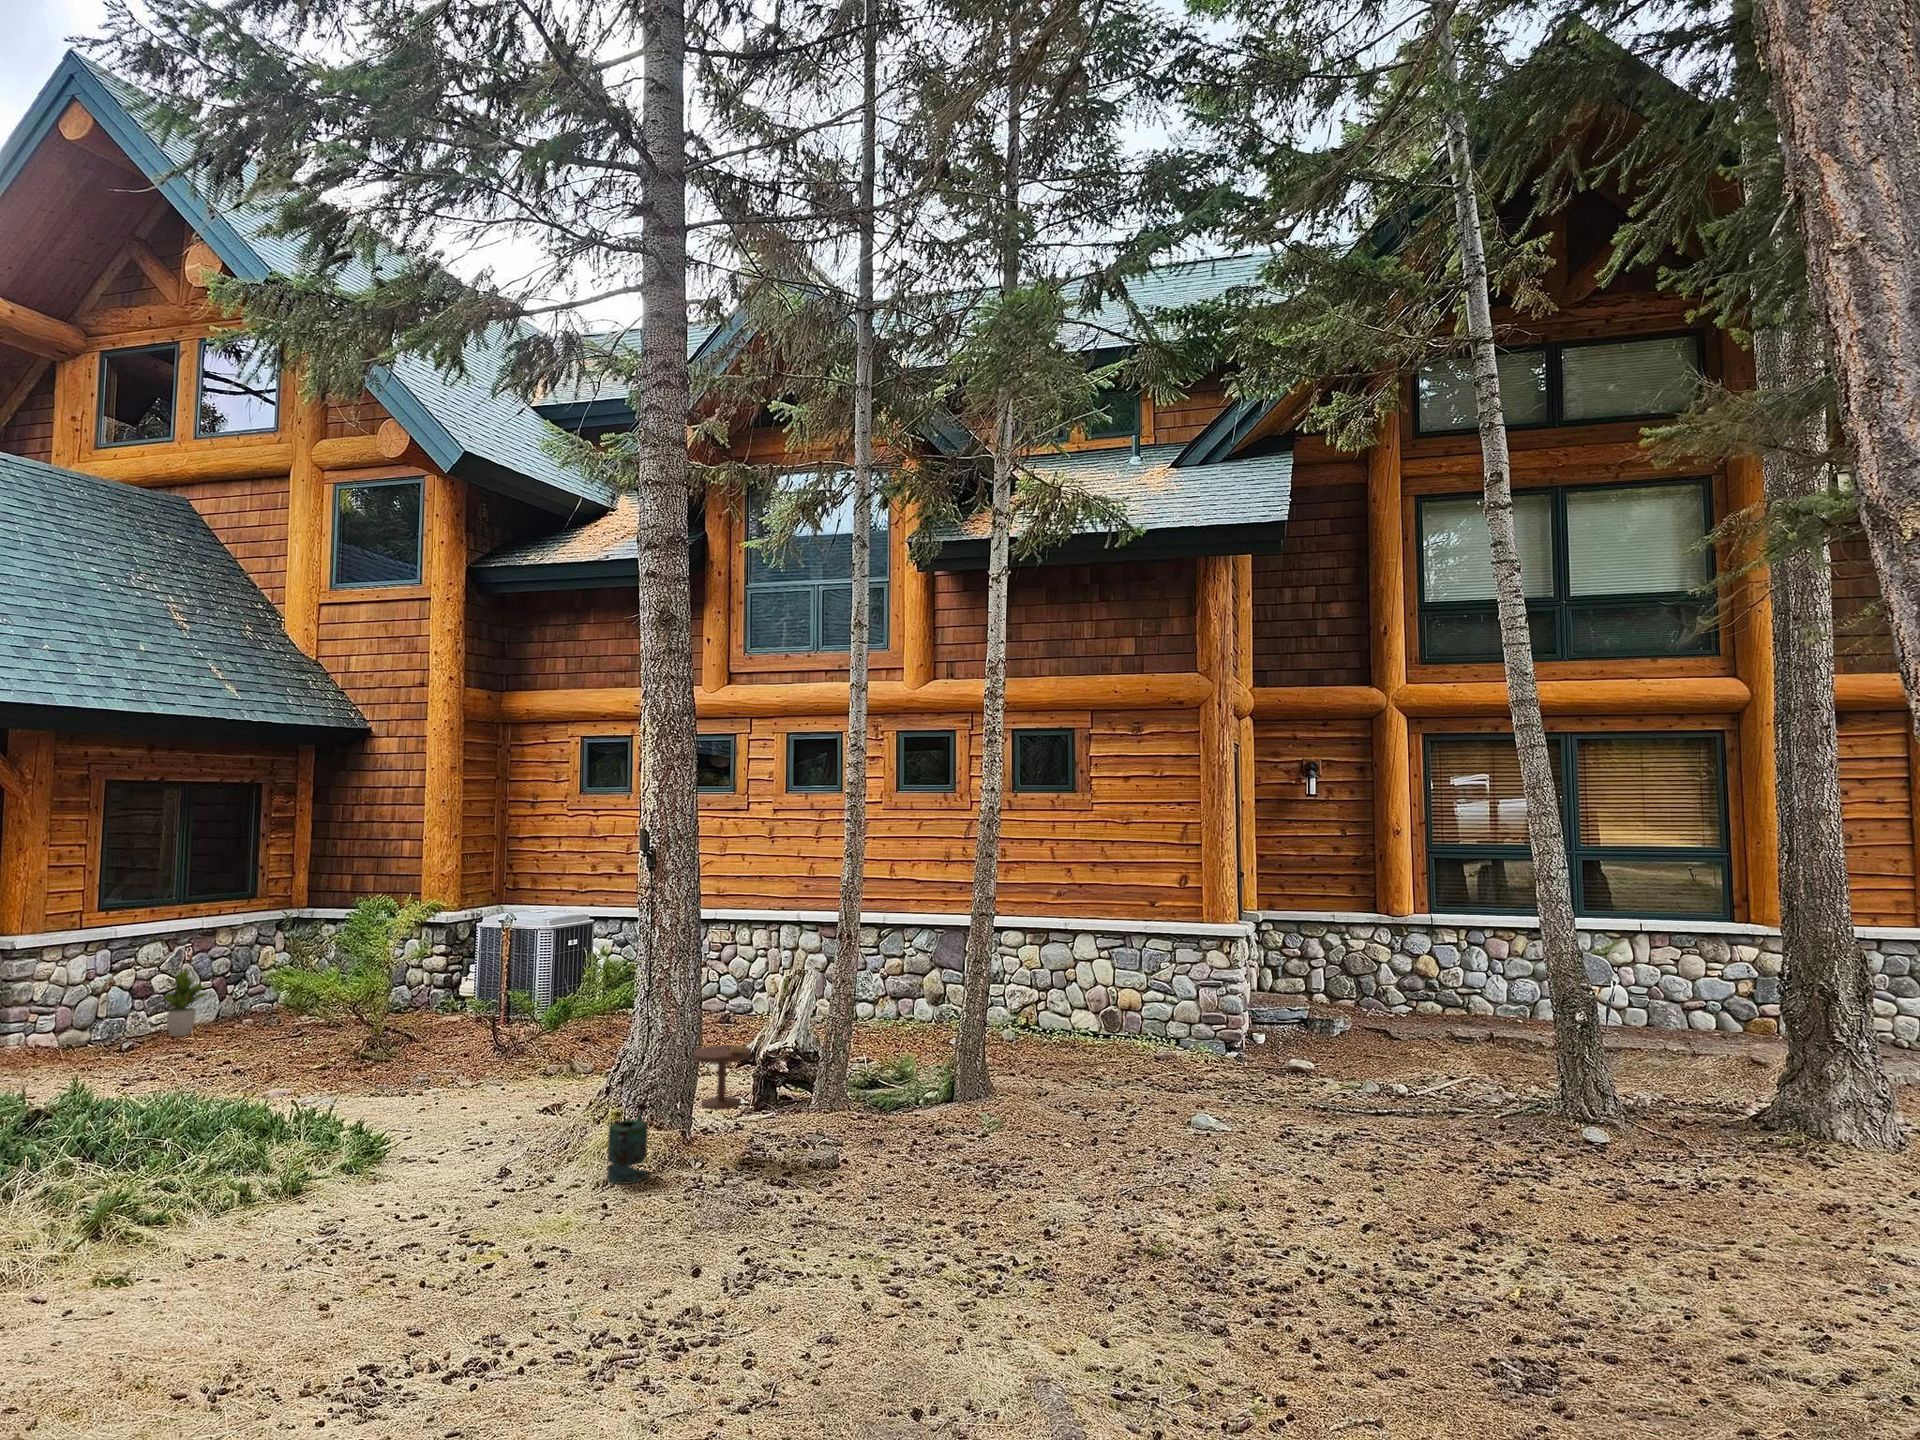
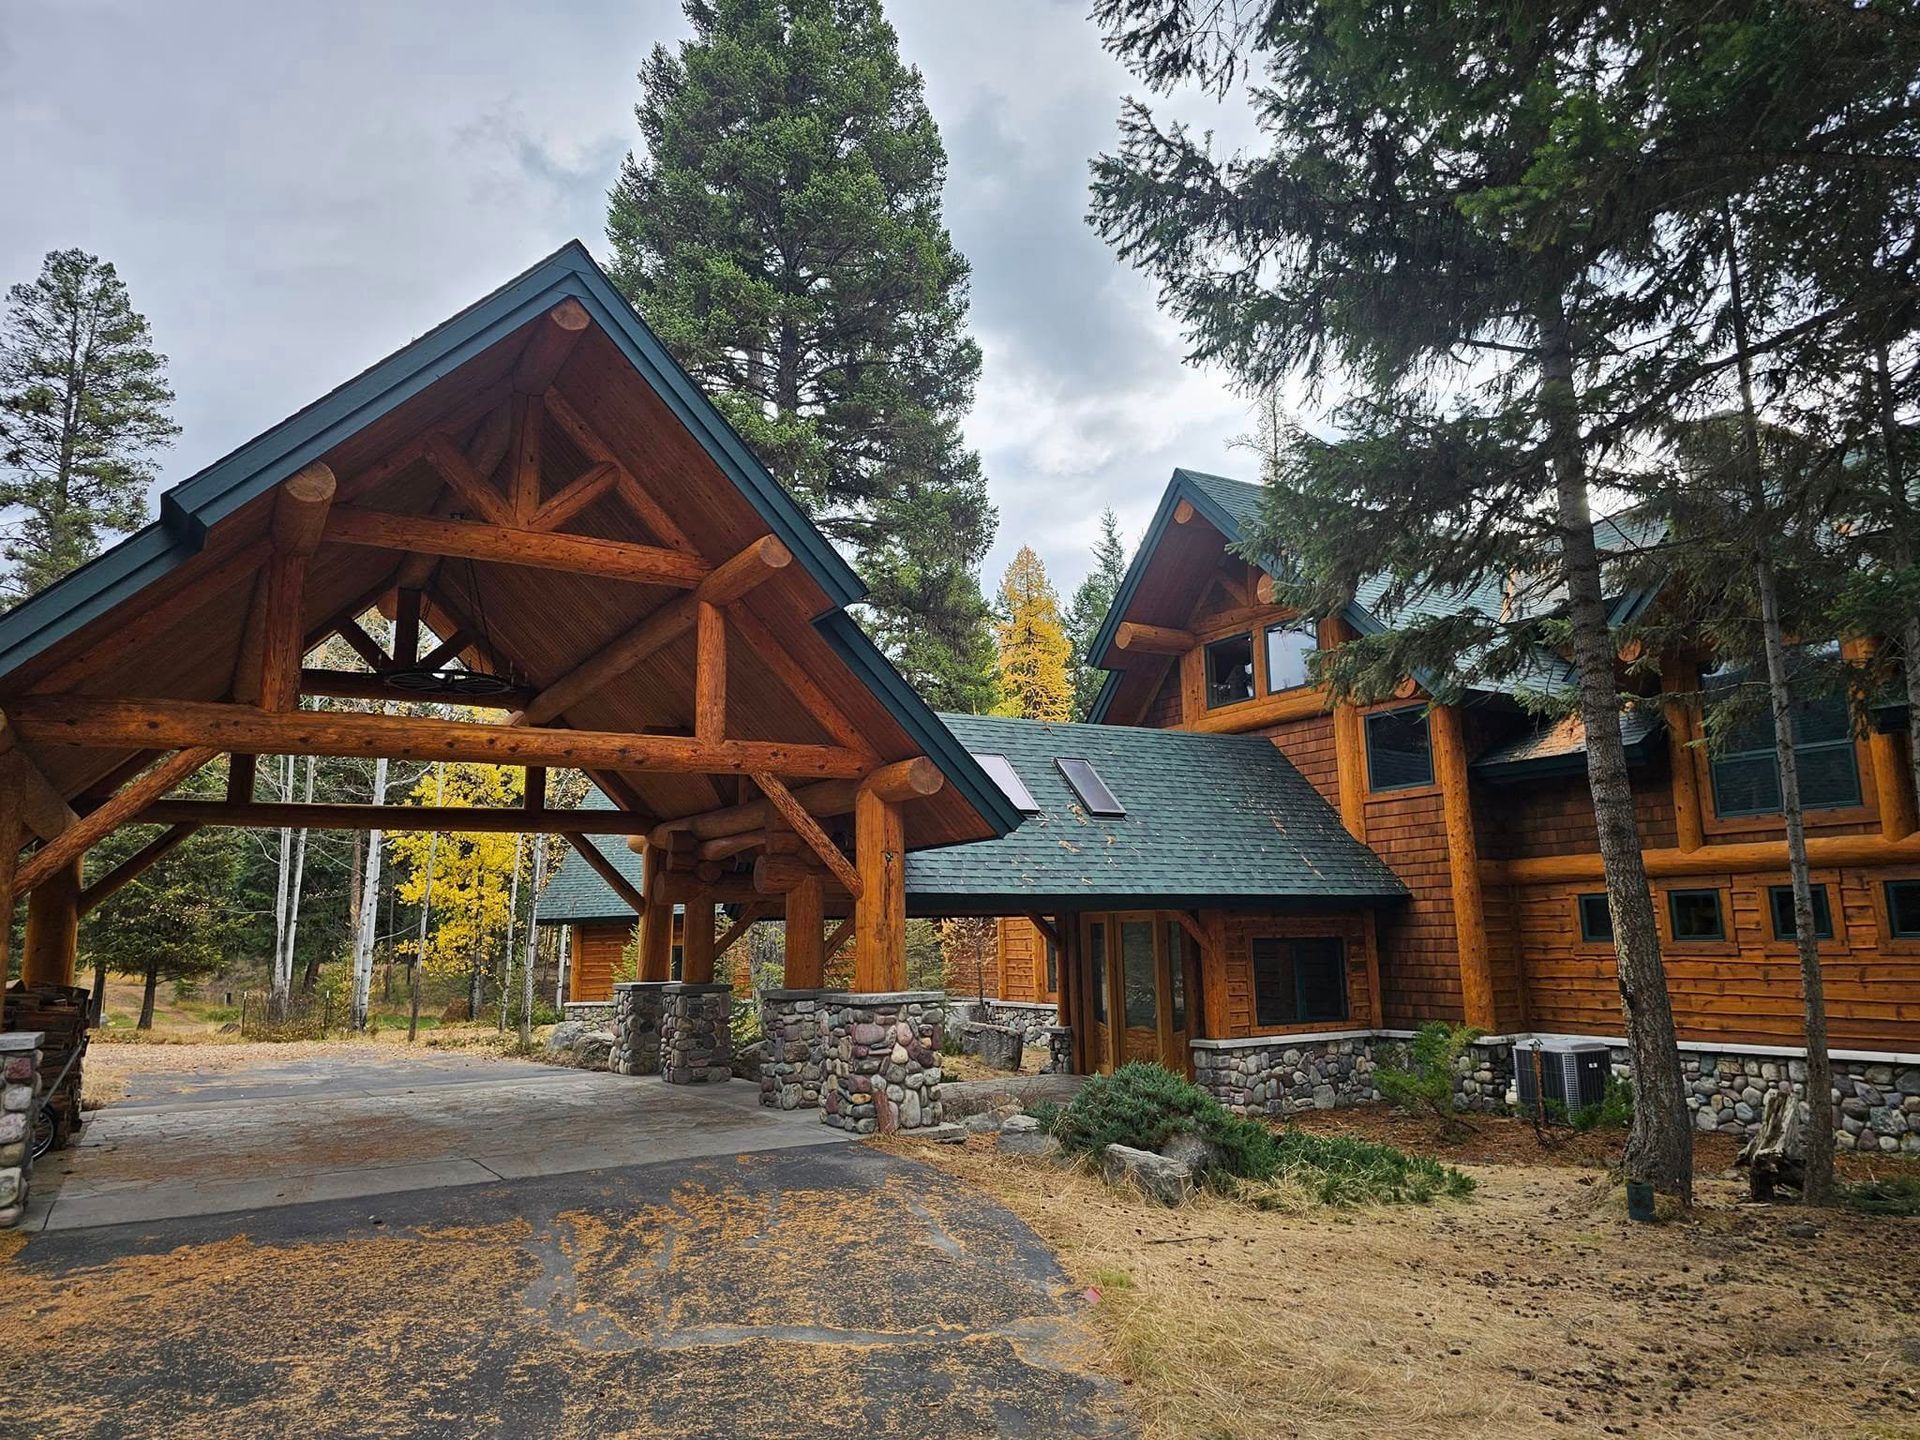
potted plant: present [163,969,206,1036] -> none [1302,1069,1331,1116]
side table: present [694,1045,751,1110] -> present [1266,1073,1290,1098]

